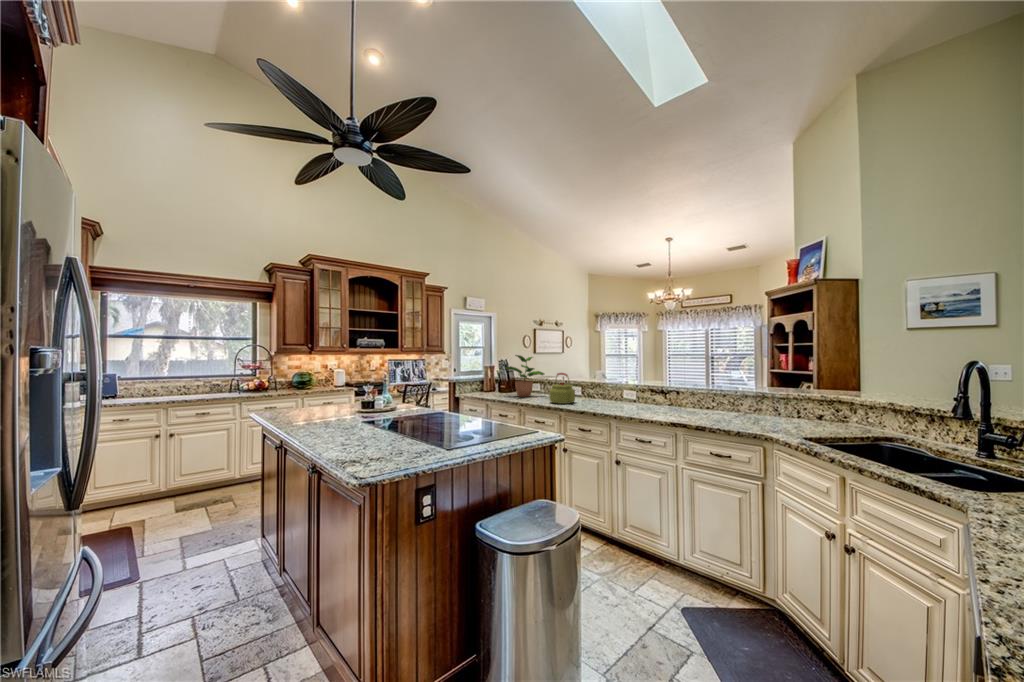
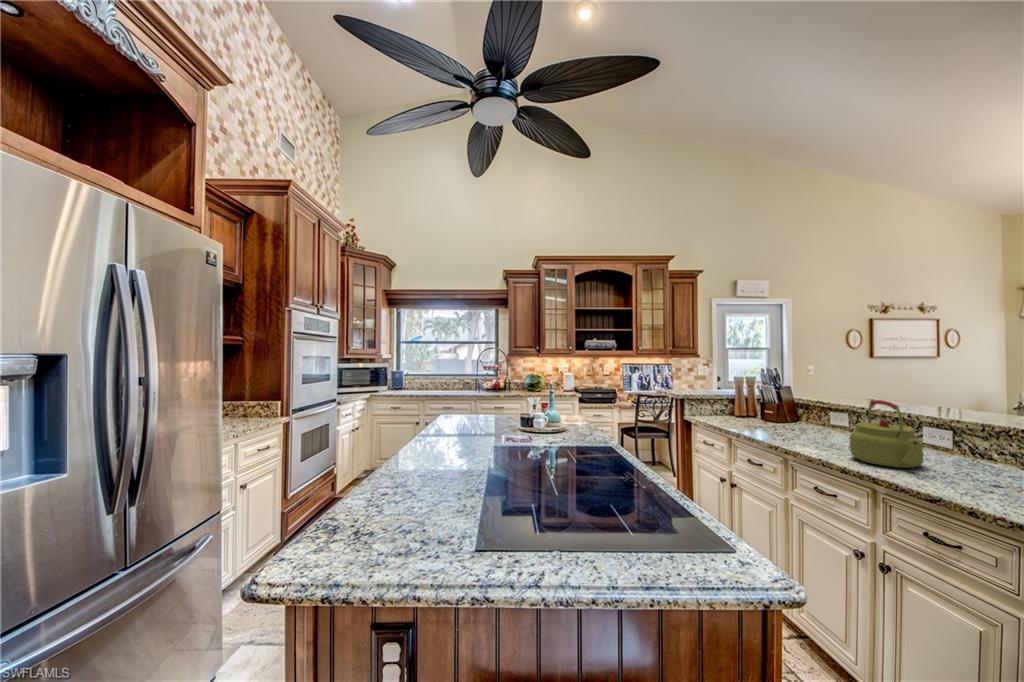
potted plant: present [505,355,544,397] -> none [763,362,851,436]

